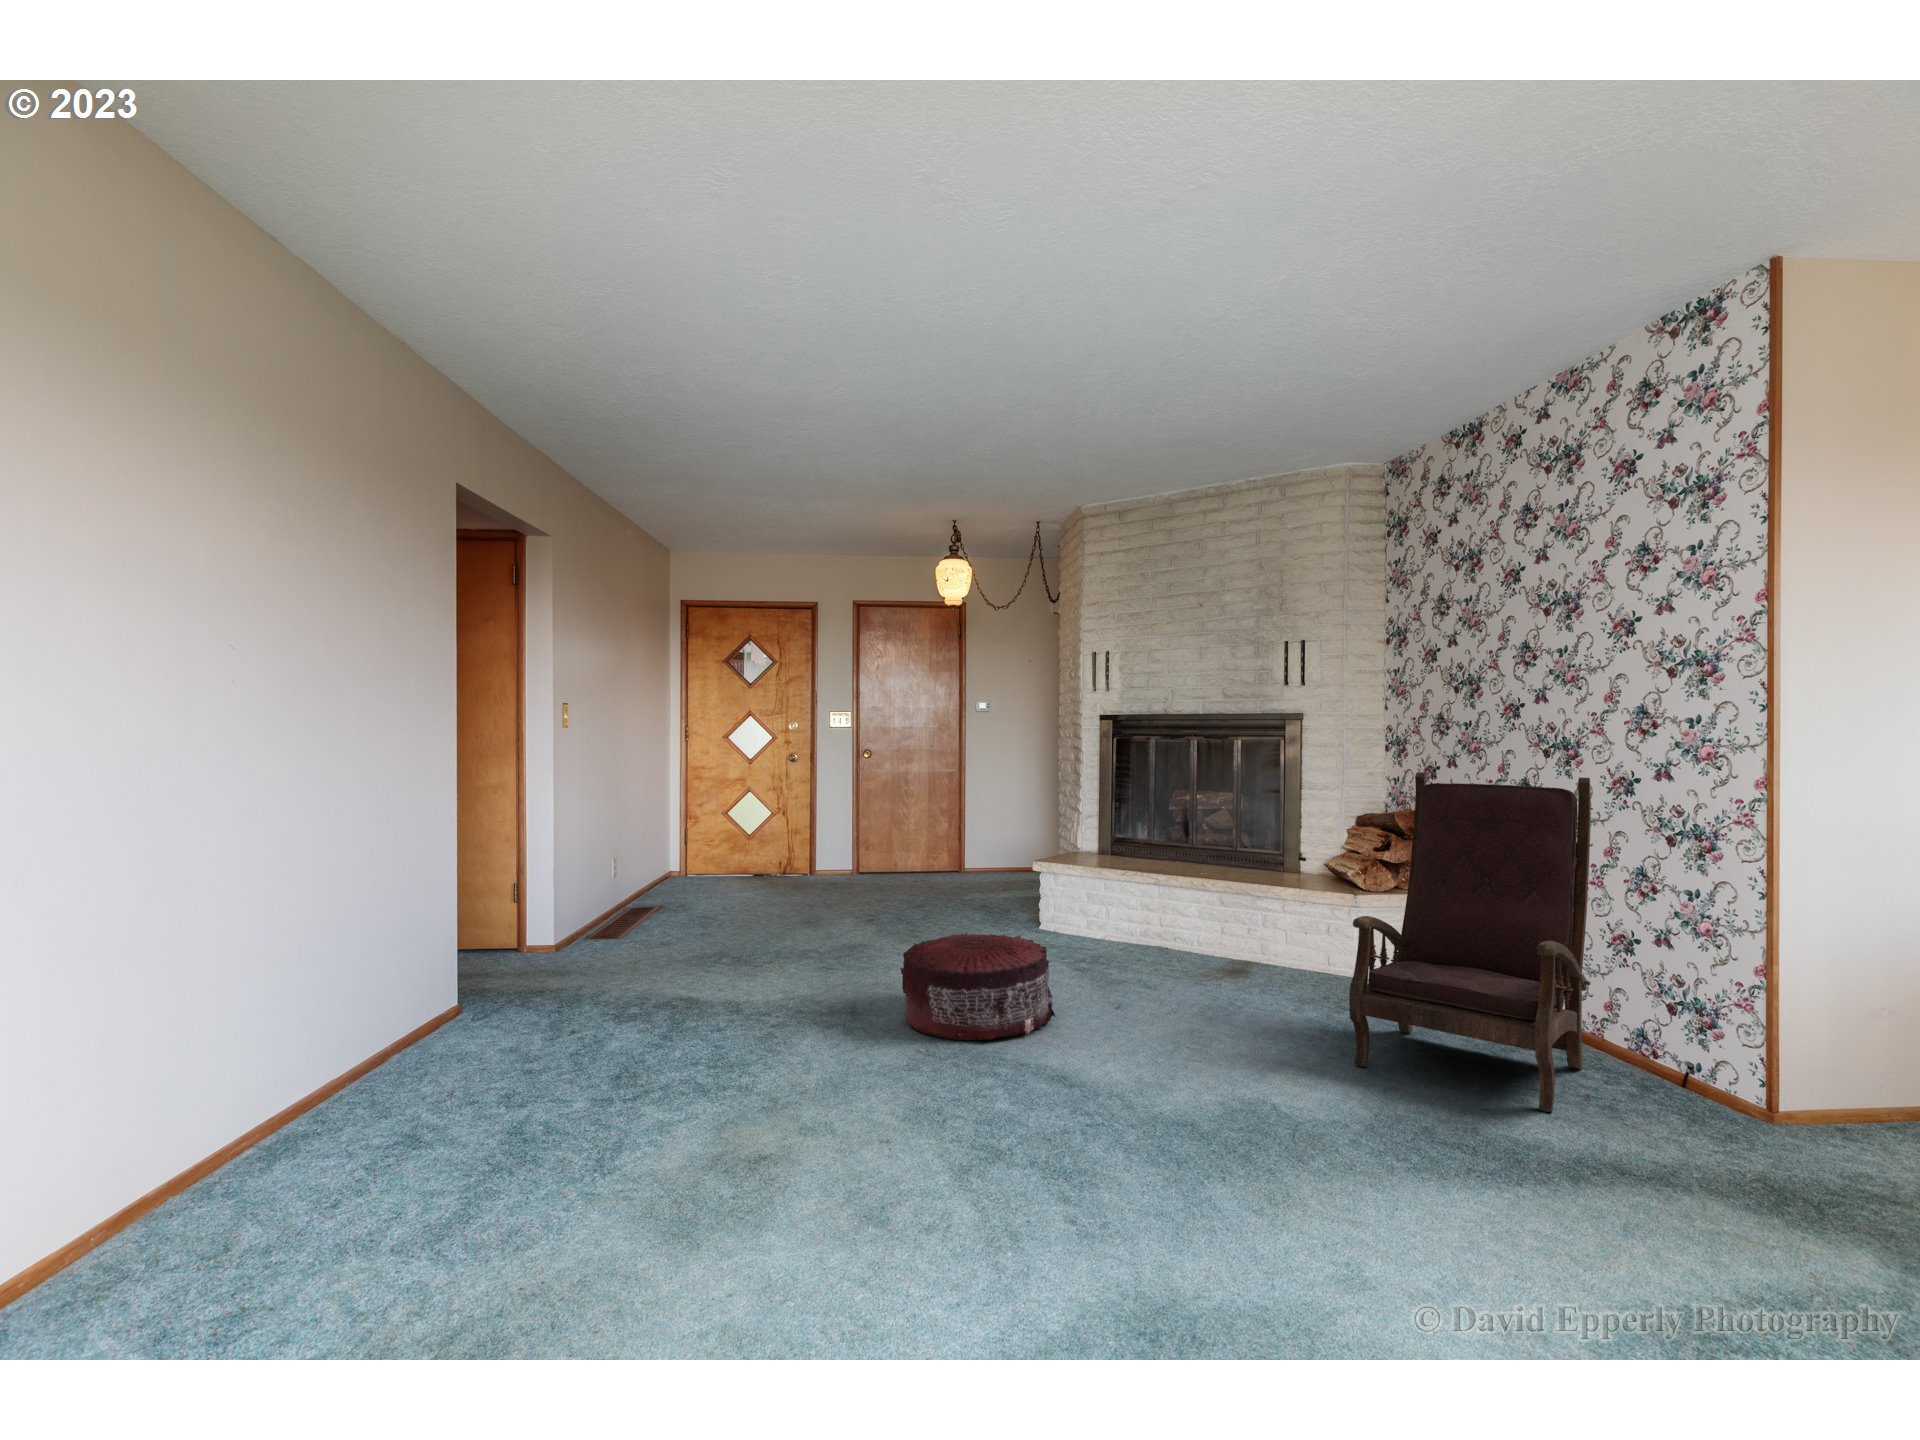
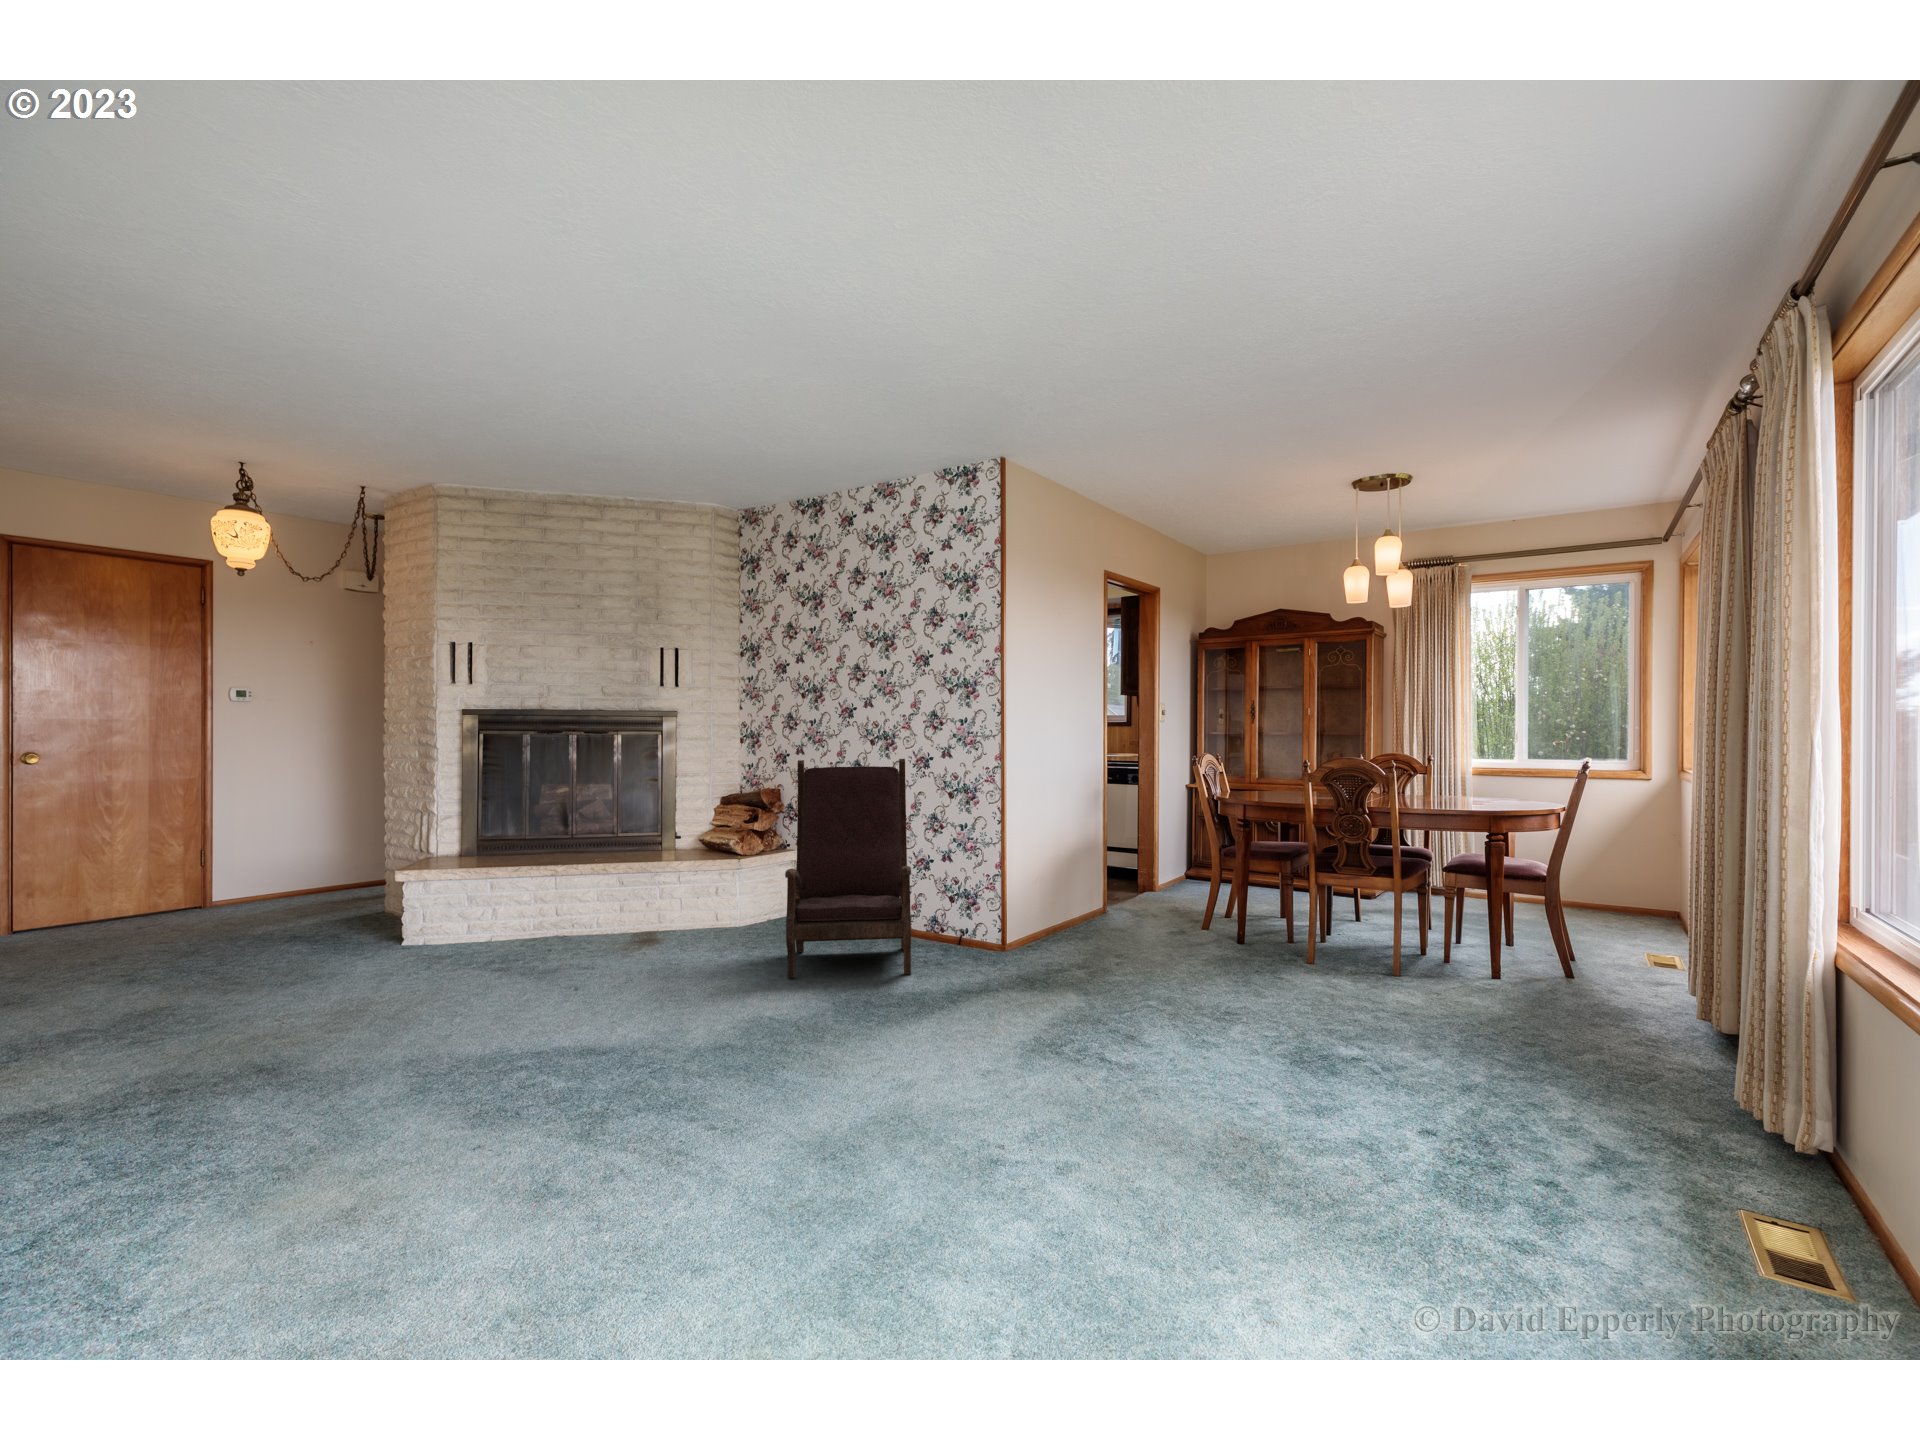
pouf: present [900,932,1055,1040] -> none [366,938,536,1049]

